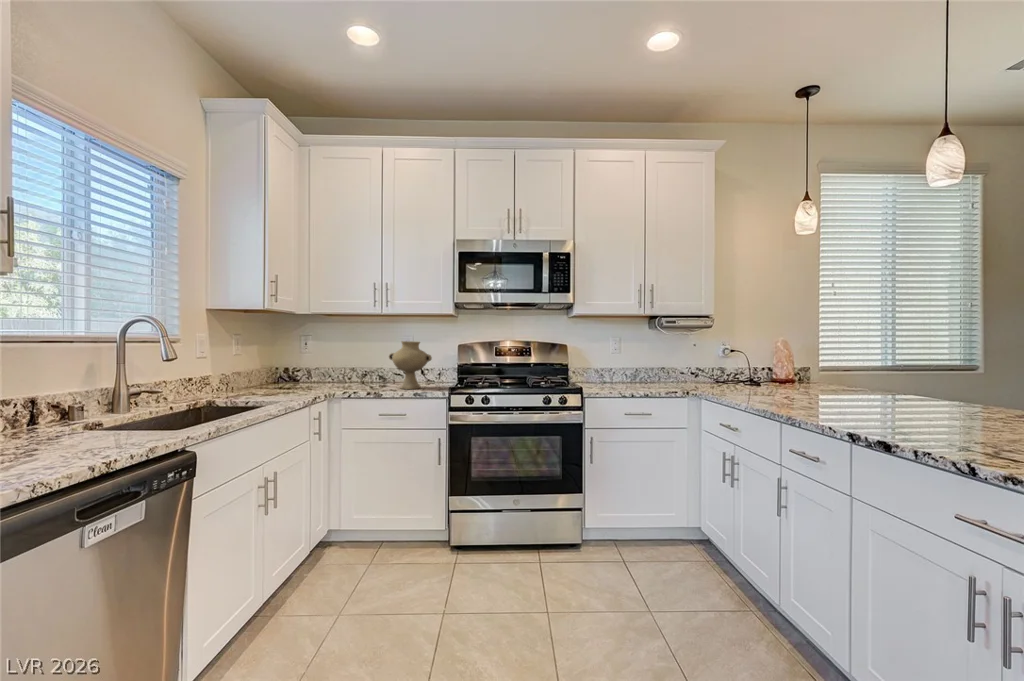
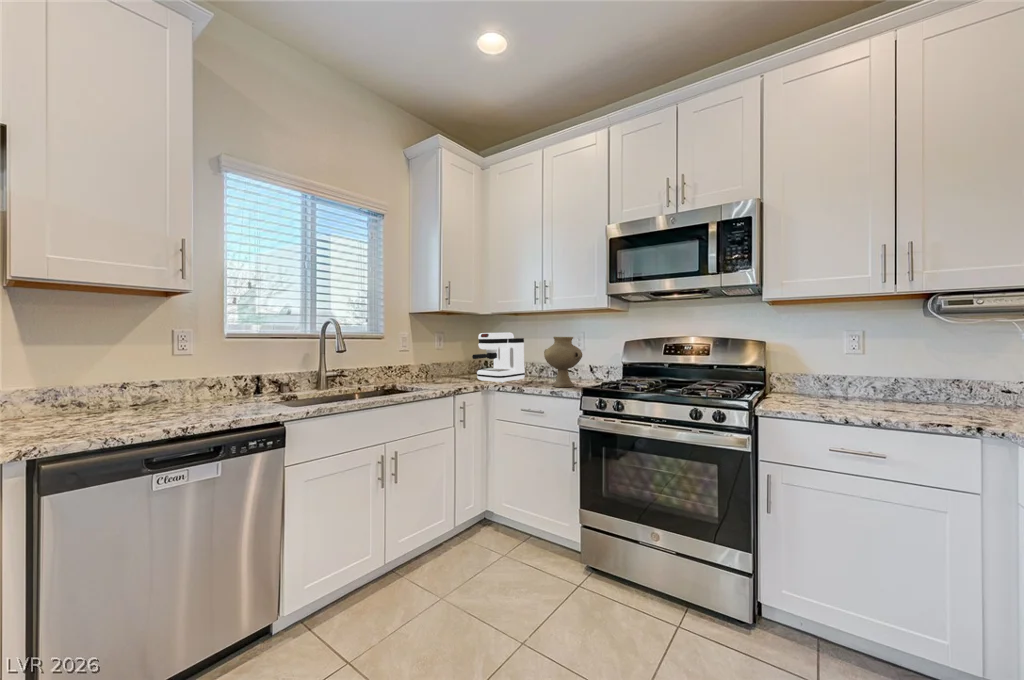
coffee maker: none [304,336,358,390] -> present [472,333,525,383]

